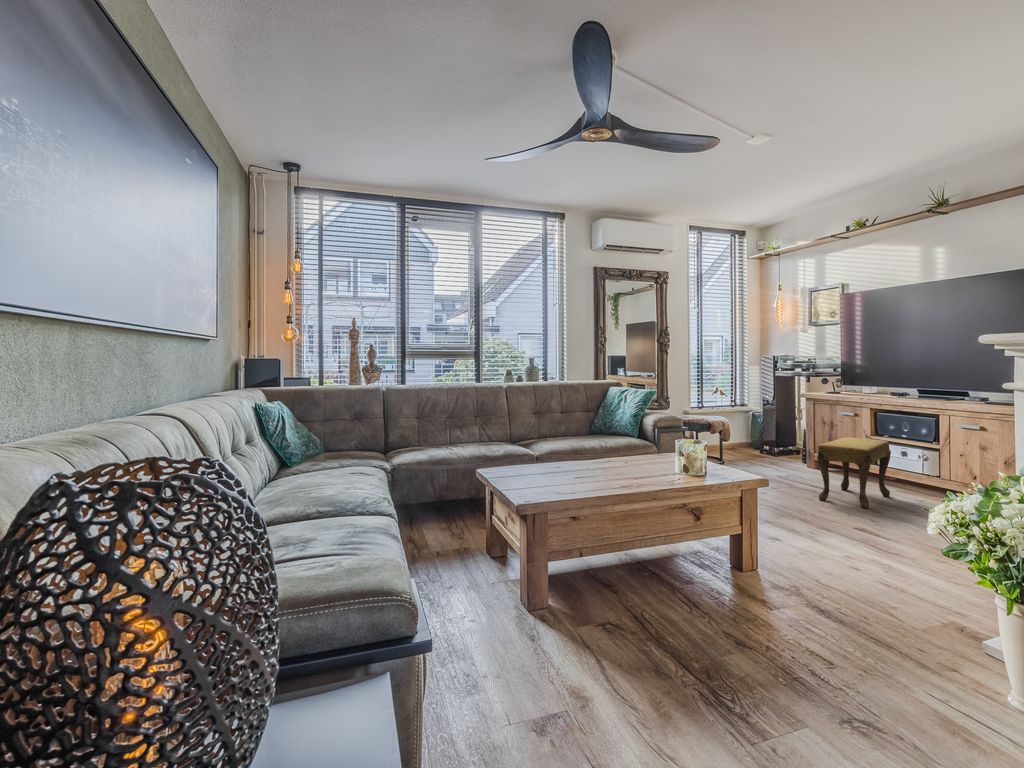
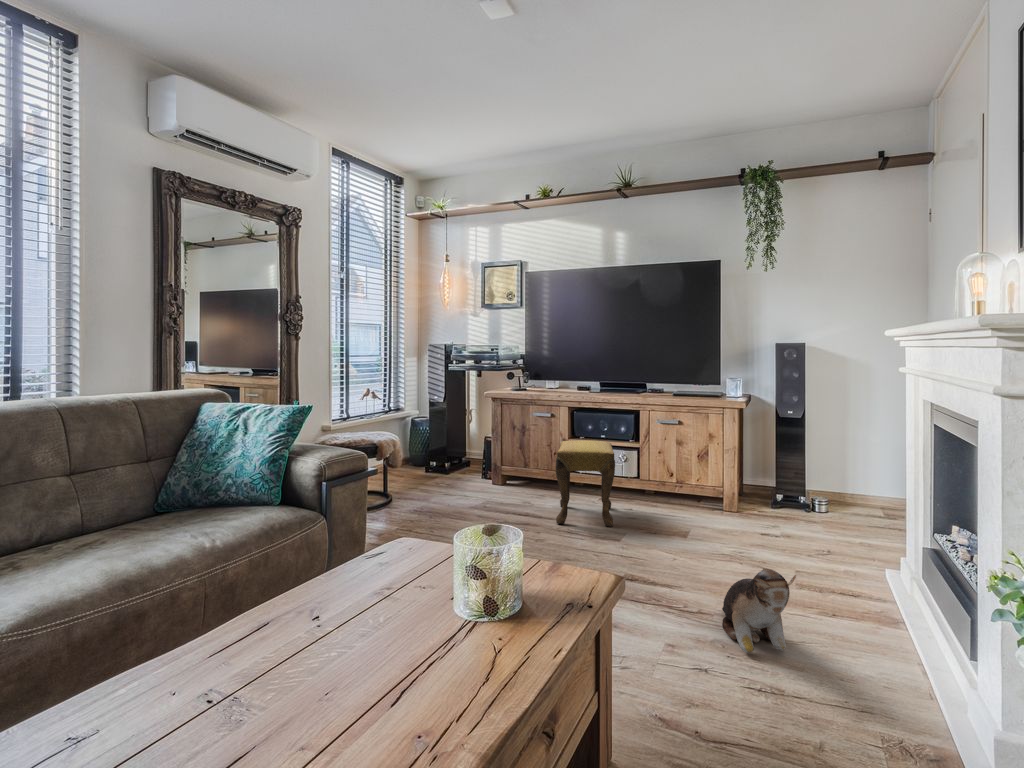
plush toy: none [840,532,889,592] -> present [722,568,796,653]

